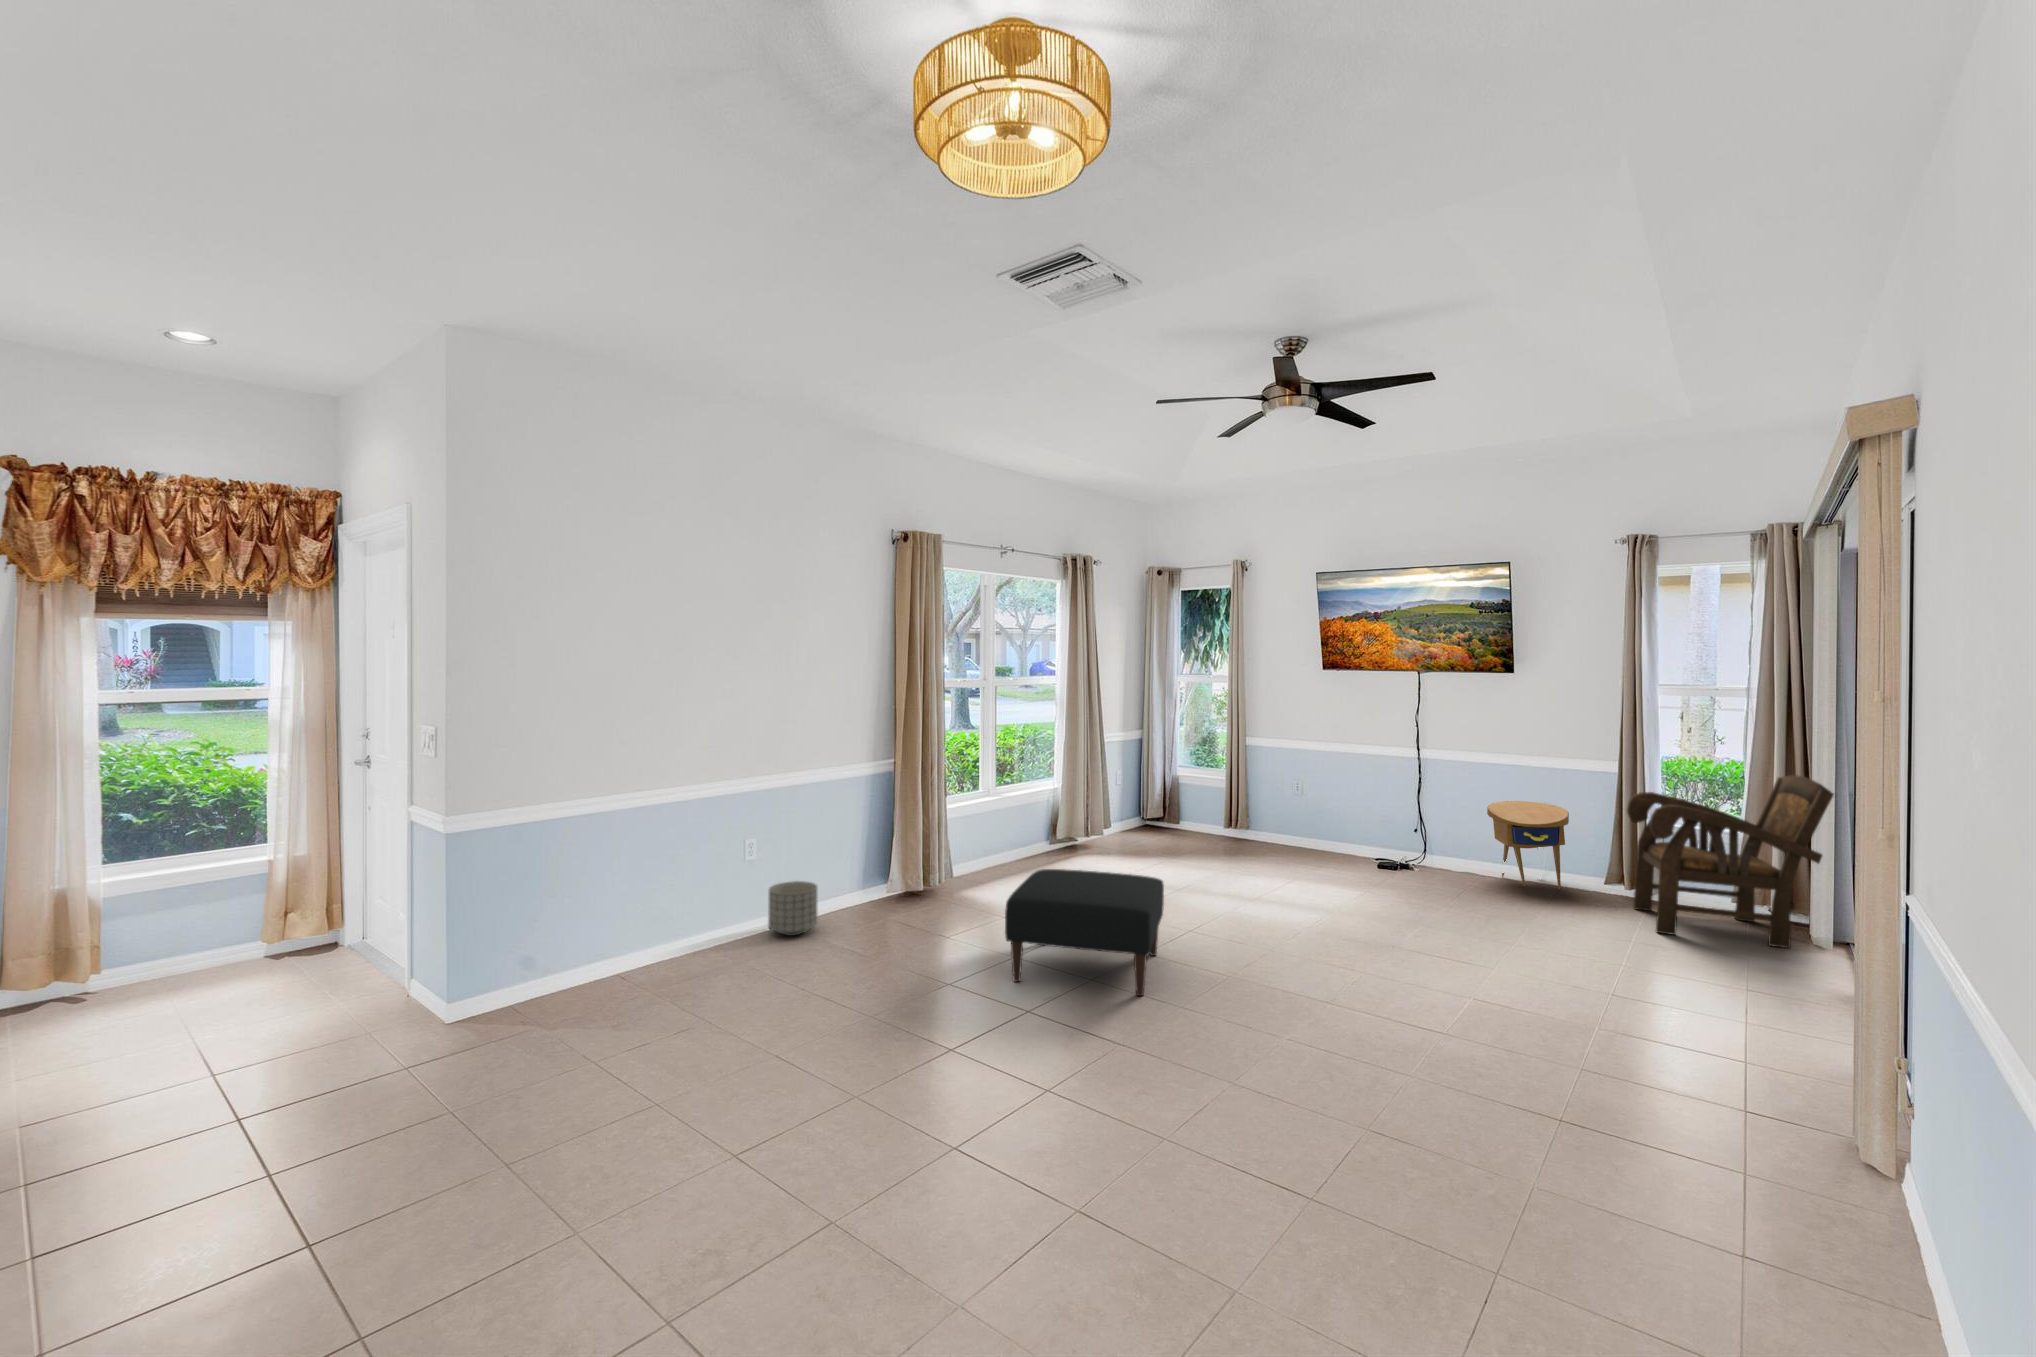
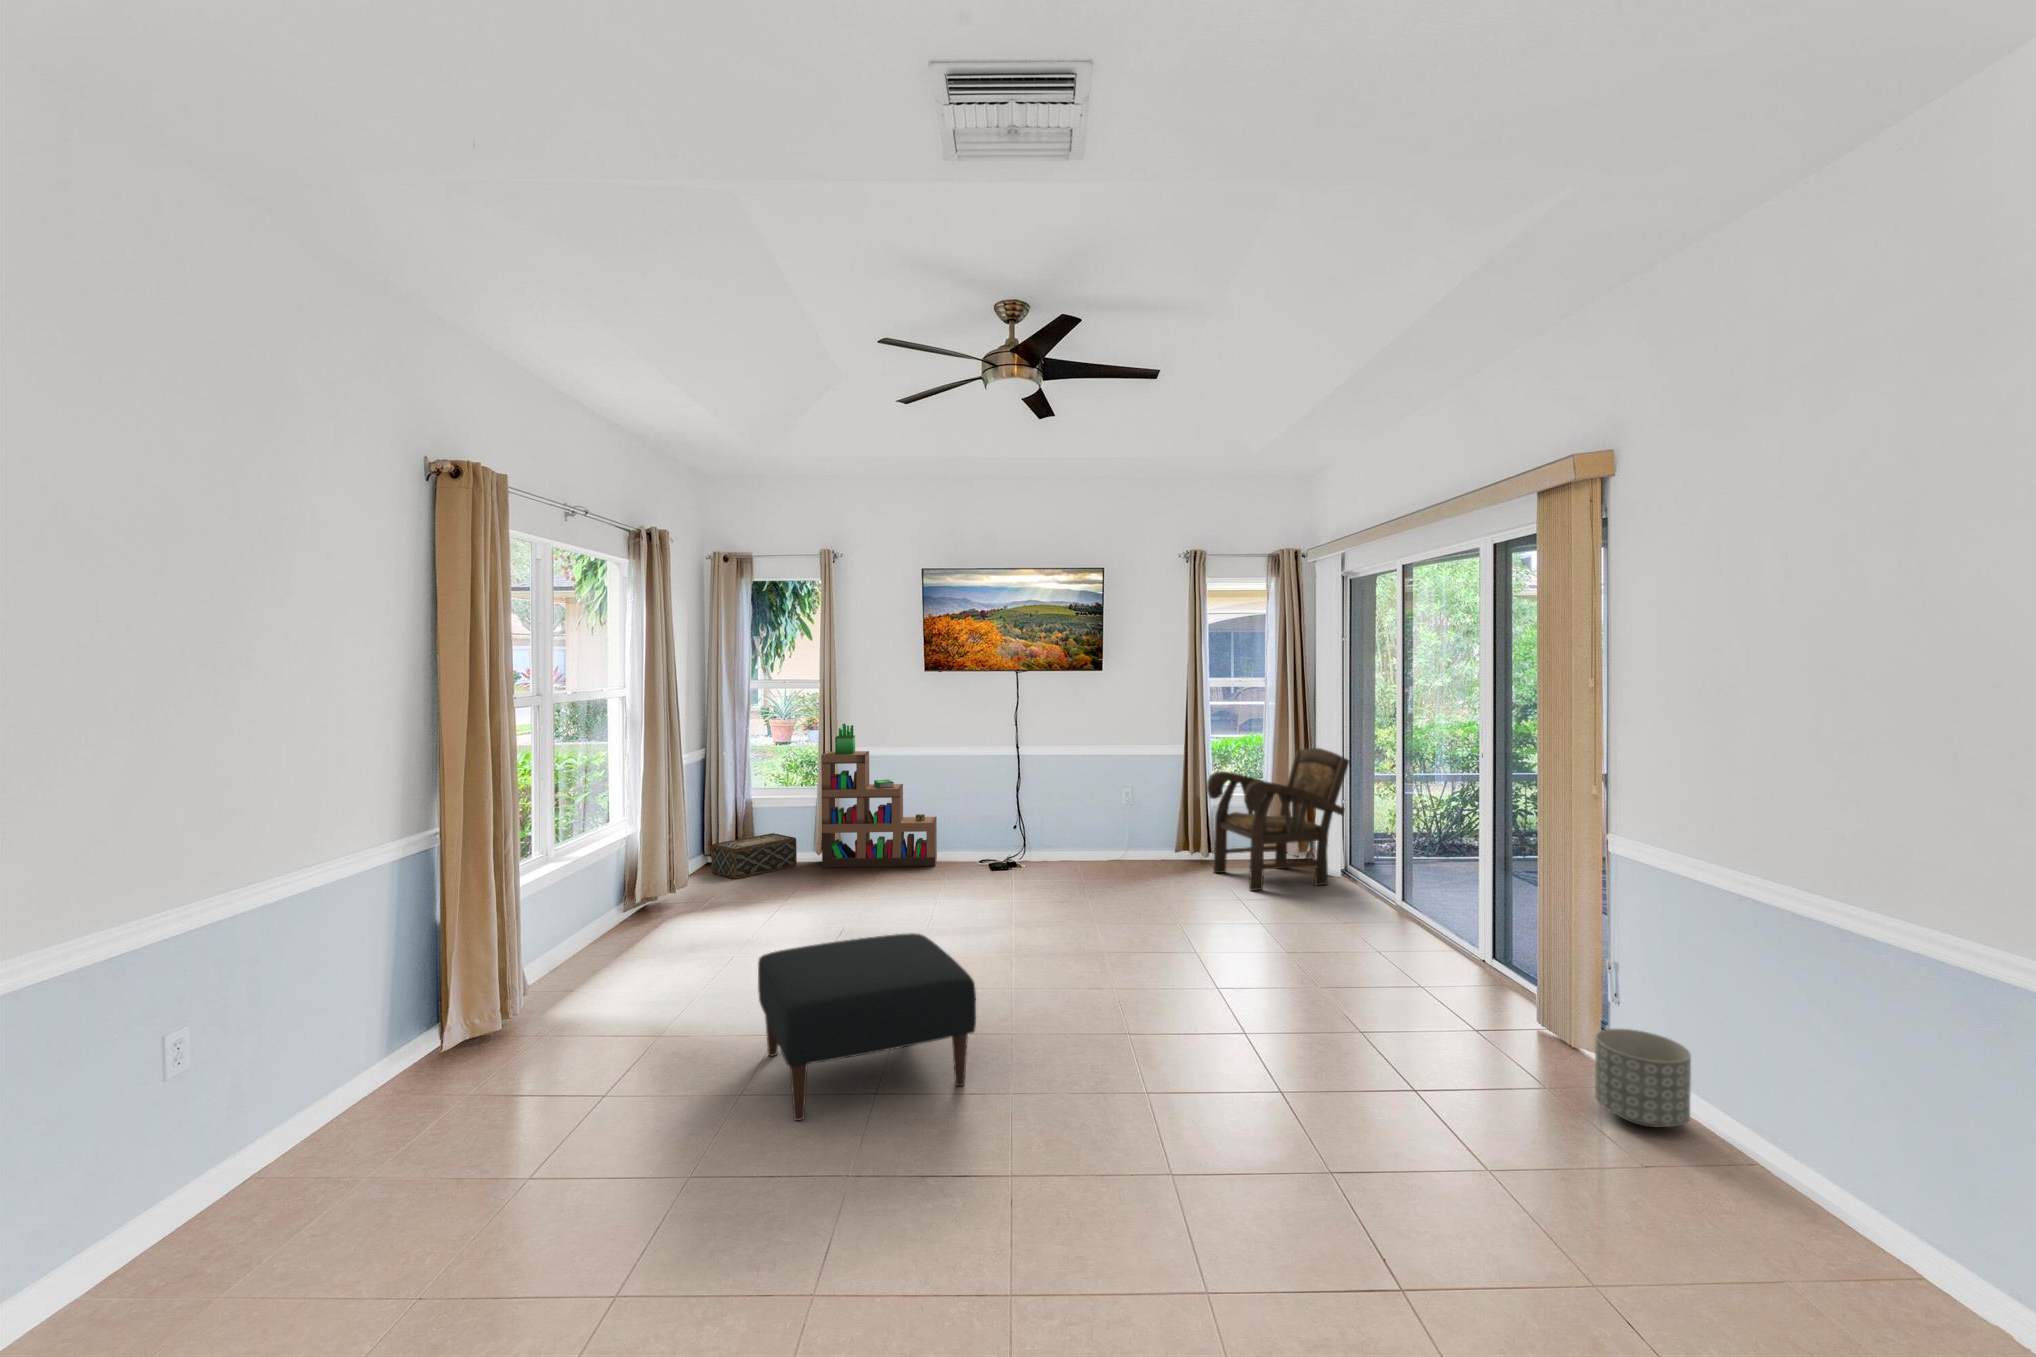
bookshelf: none [1223,715,1332,852] -> present [821,724,937,868]
side table: present [1487,801,1569,889] -> none [1092,789,1156,869]
woven basket: none [1137,804,1205,836] -> present [711,833,797,879]
planter: present [768,881,818,936] -> present [1595,1029,1691,1128]

